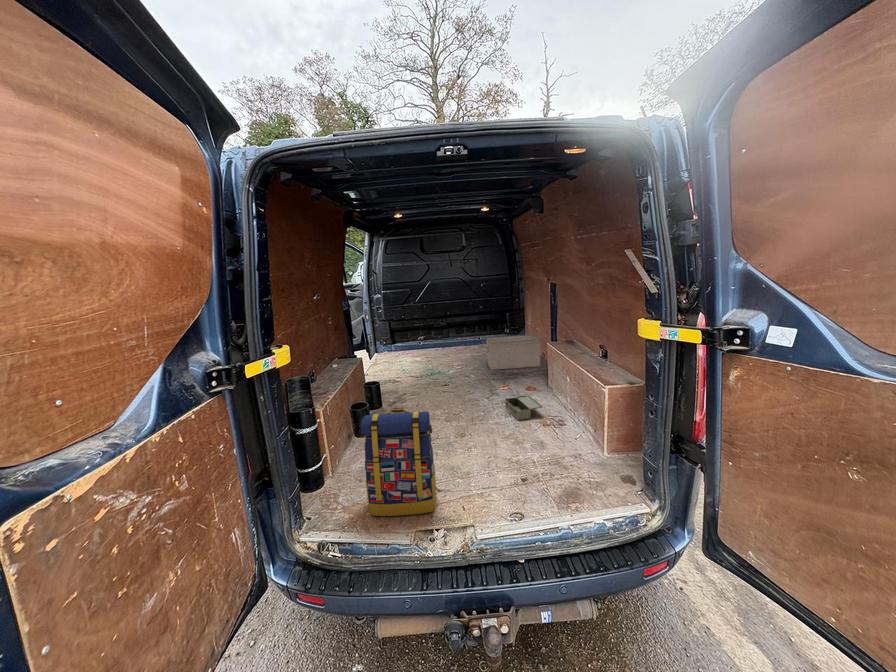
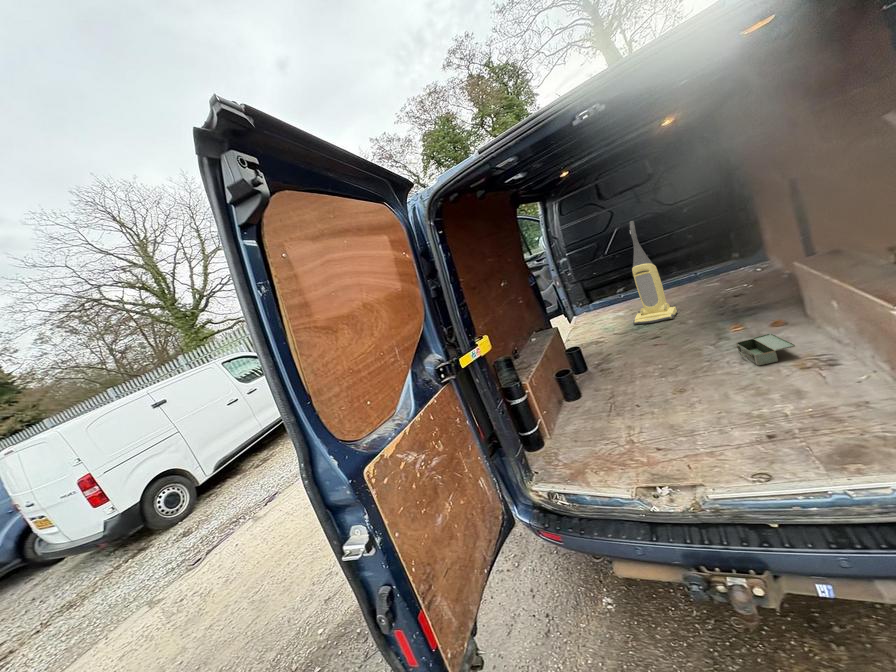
vacuum cleaner: none [428,277,464,372] -> present [630,221,677,325]
storage bin: present [486,334,541,370] -> none [701,253,791,309]
backpack: present [360,409,437,516] -> none [563,373,656,472]

